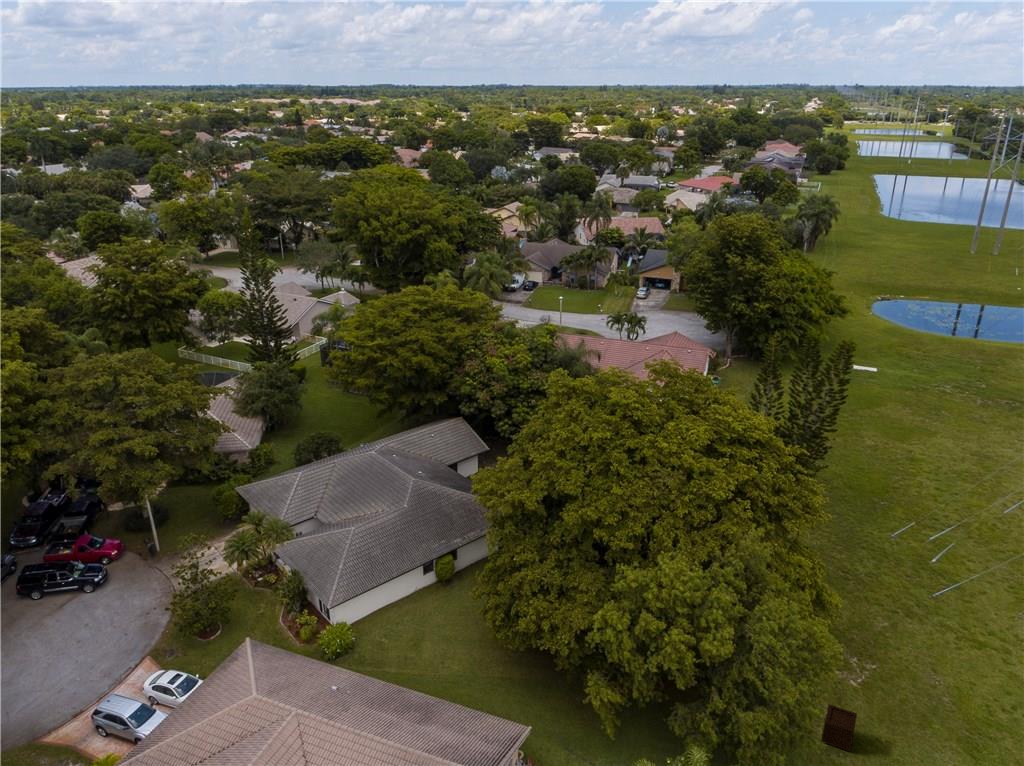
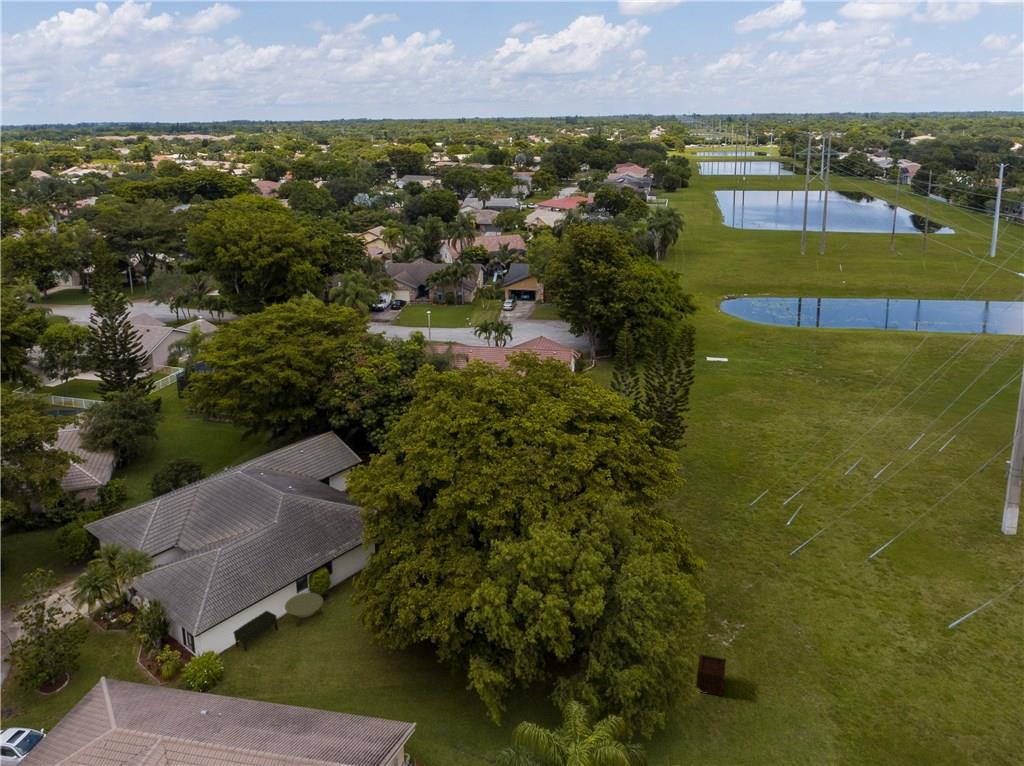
round table: none [408,586,445,619] -> present [285,593,323,627]
bench: none [359,599,400,637] -> present [233,611,278,651]

